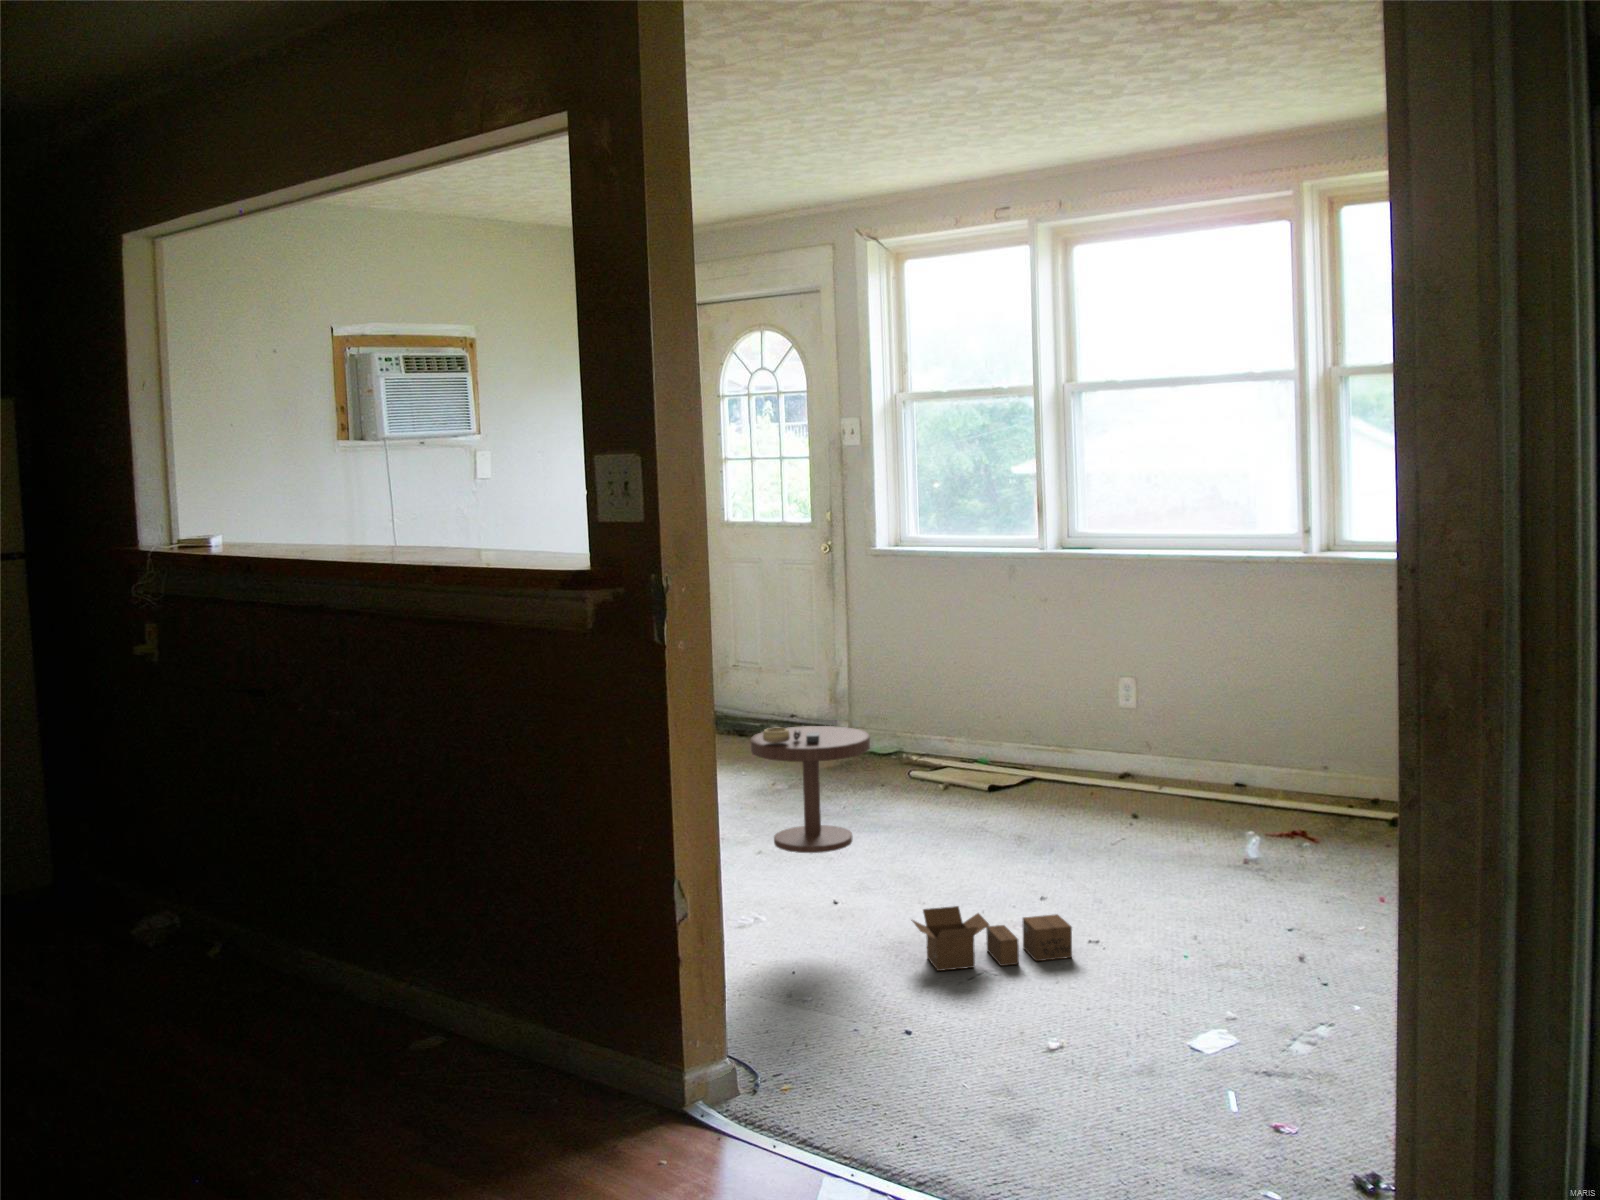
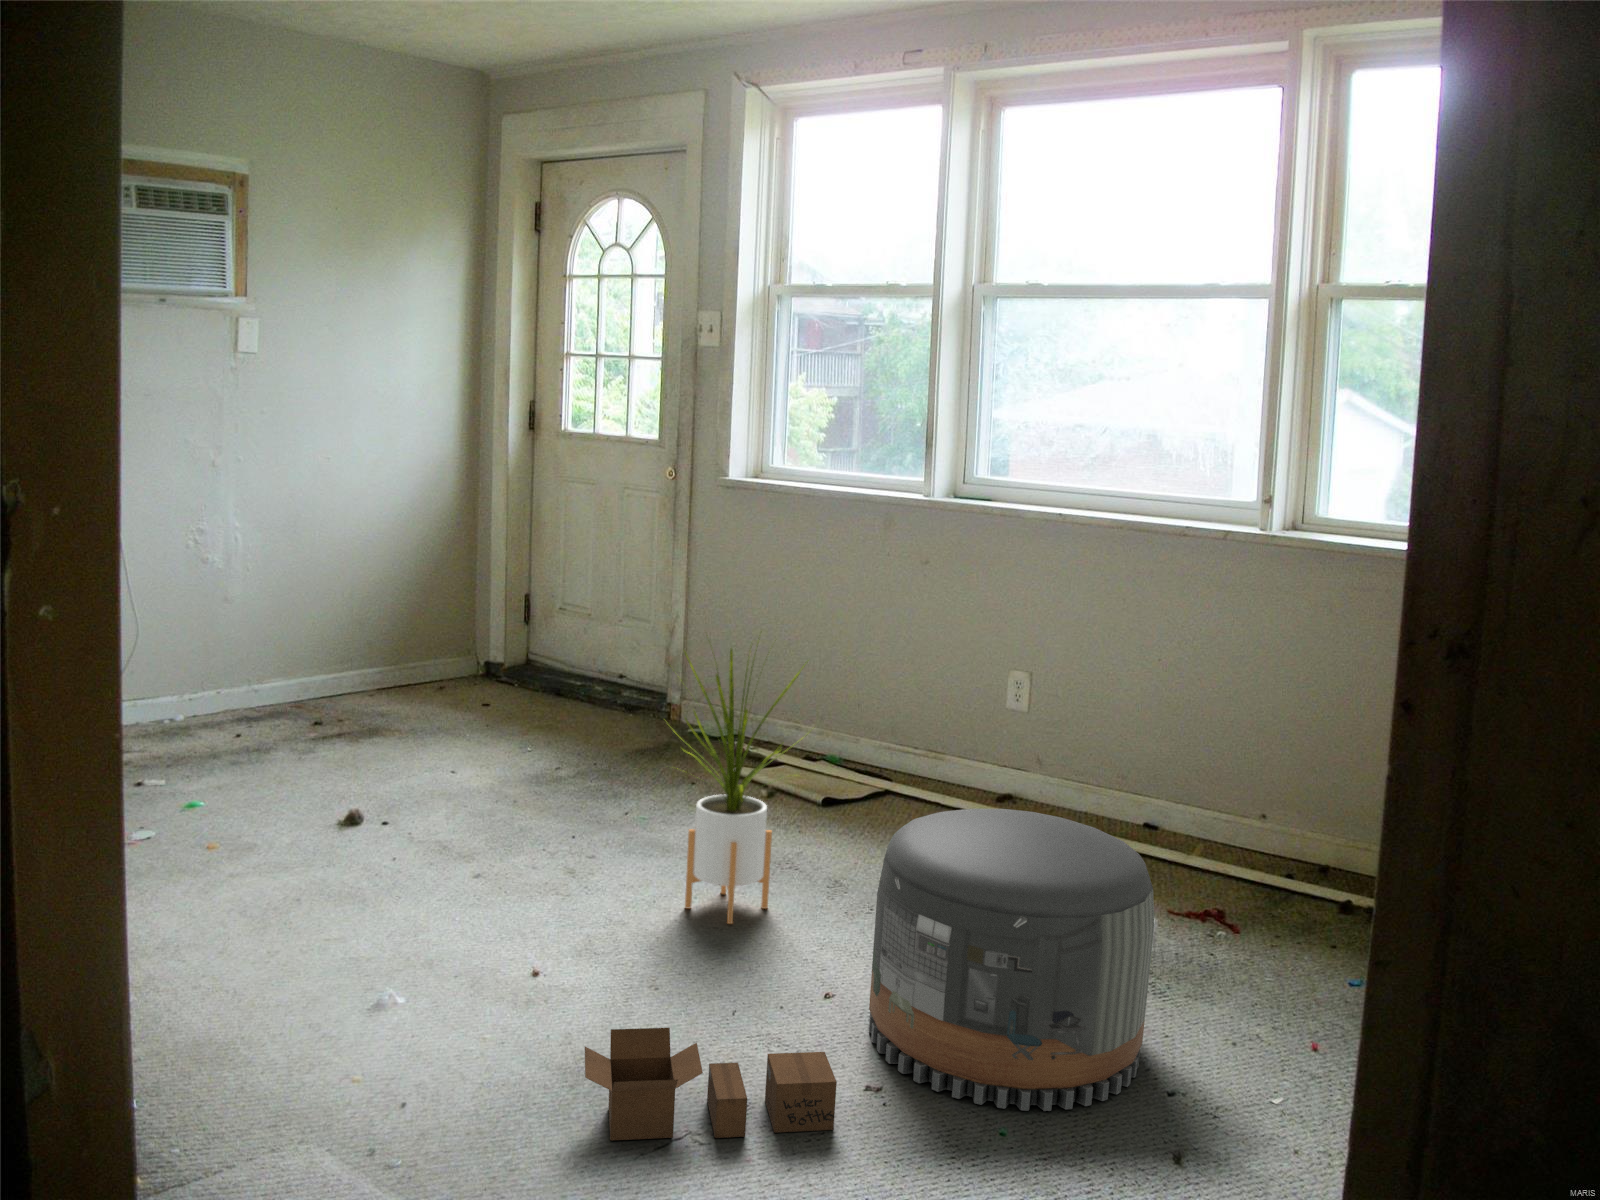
house plant: none [892,656,1001,866] -> present [665,649,809,924]
side table: present [751,726,870,853] -> none [365,721,559,1057]
pouf: none [1073,760,1260,941] -> present [869,809,1154,1111]

